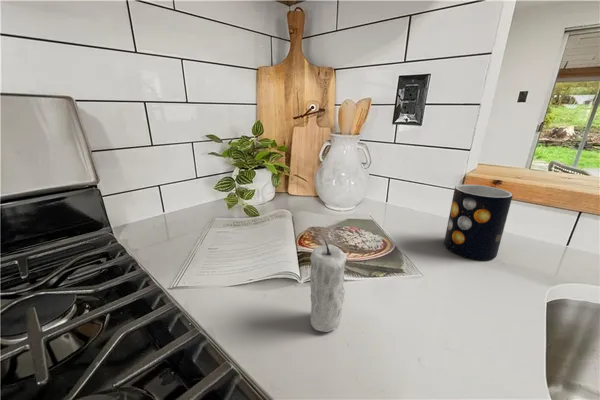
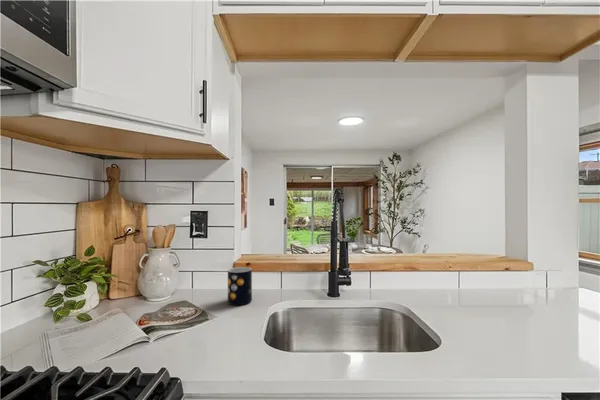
candle: present [310,239,347,332] -> none [163,302,181,353]

